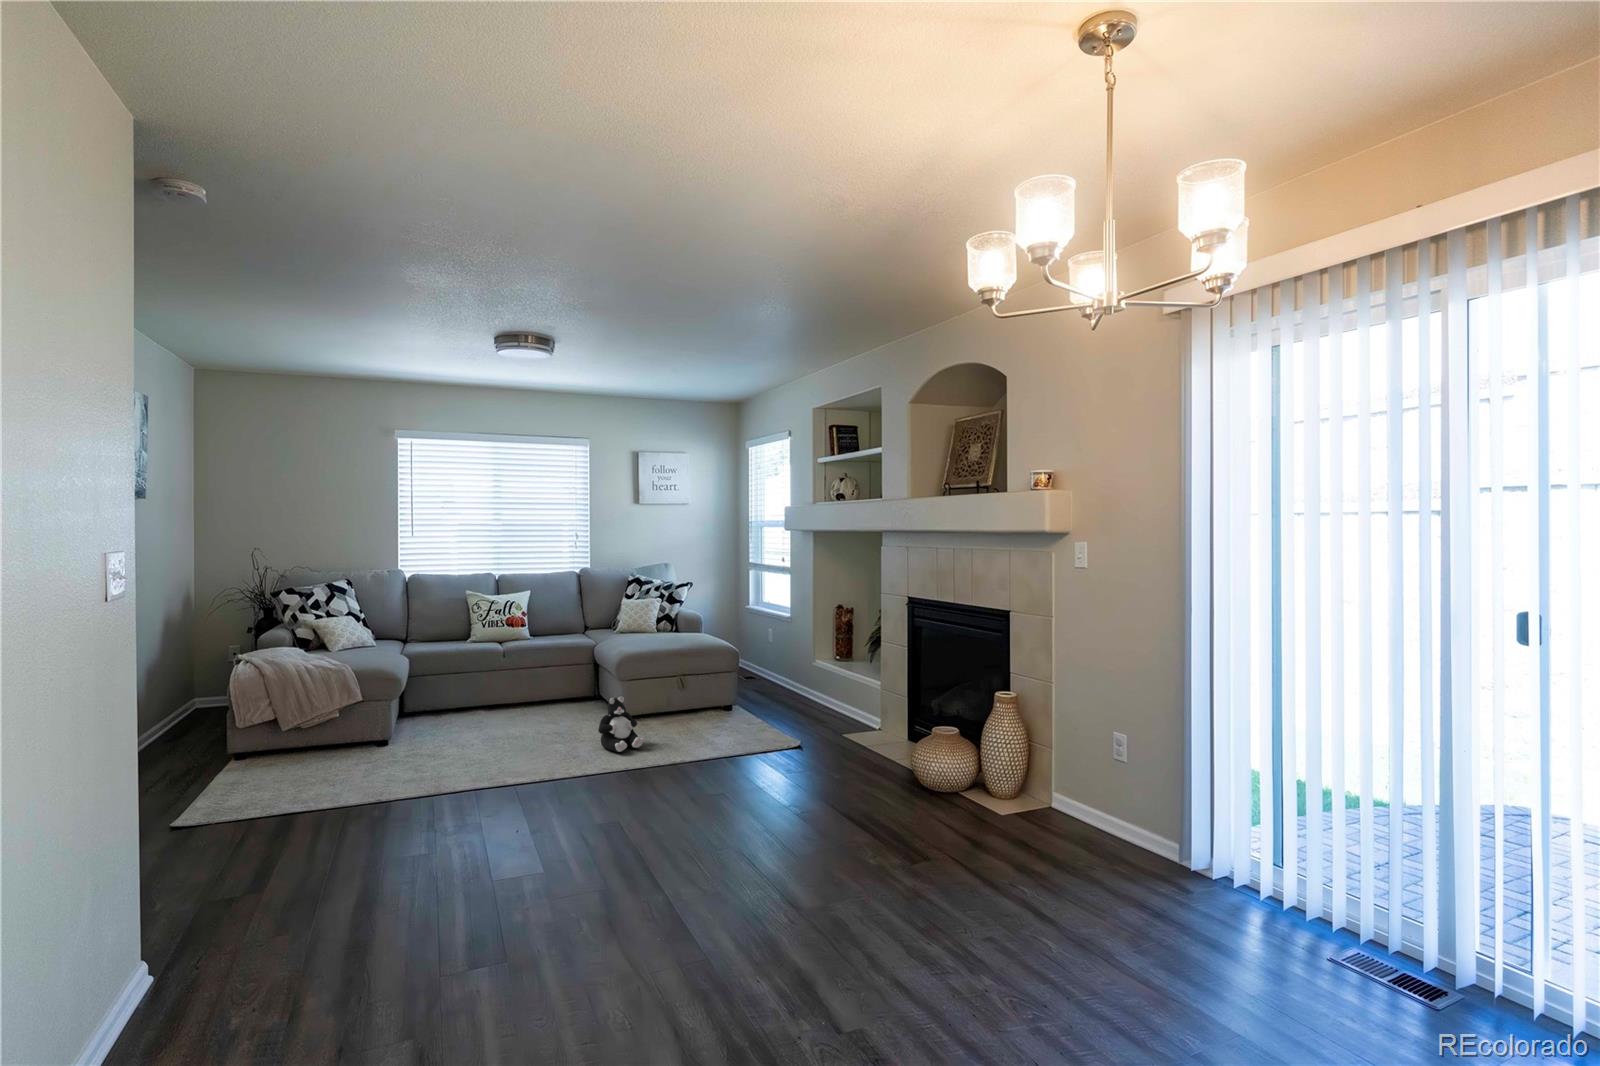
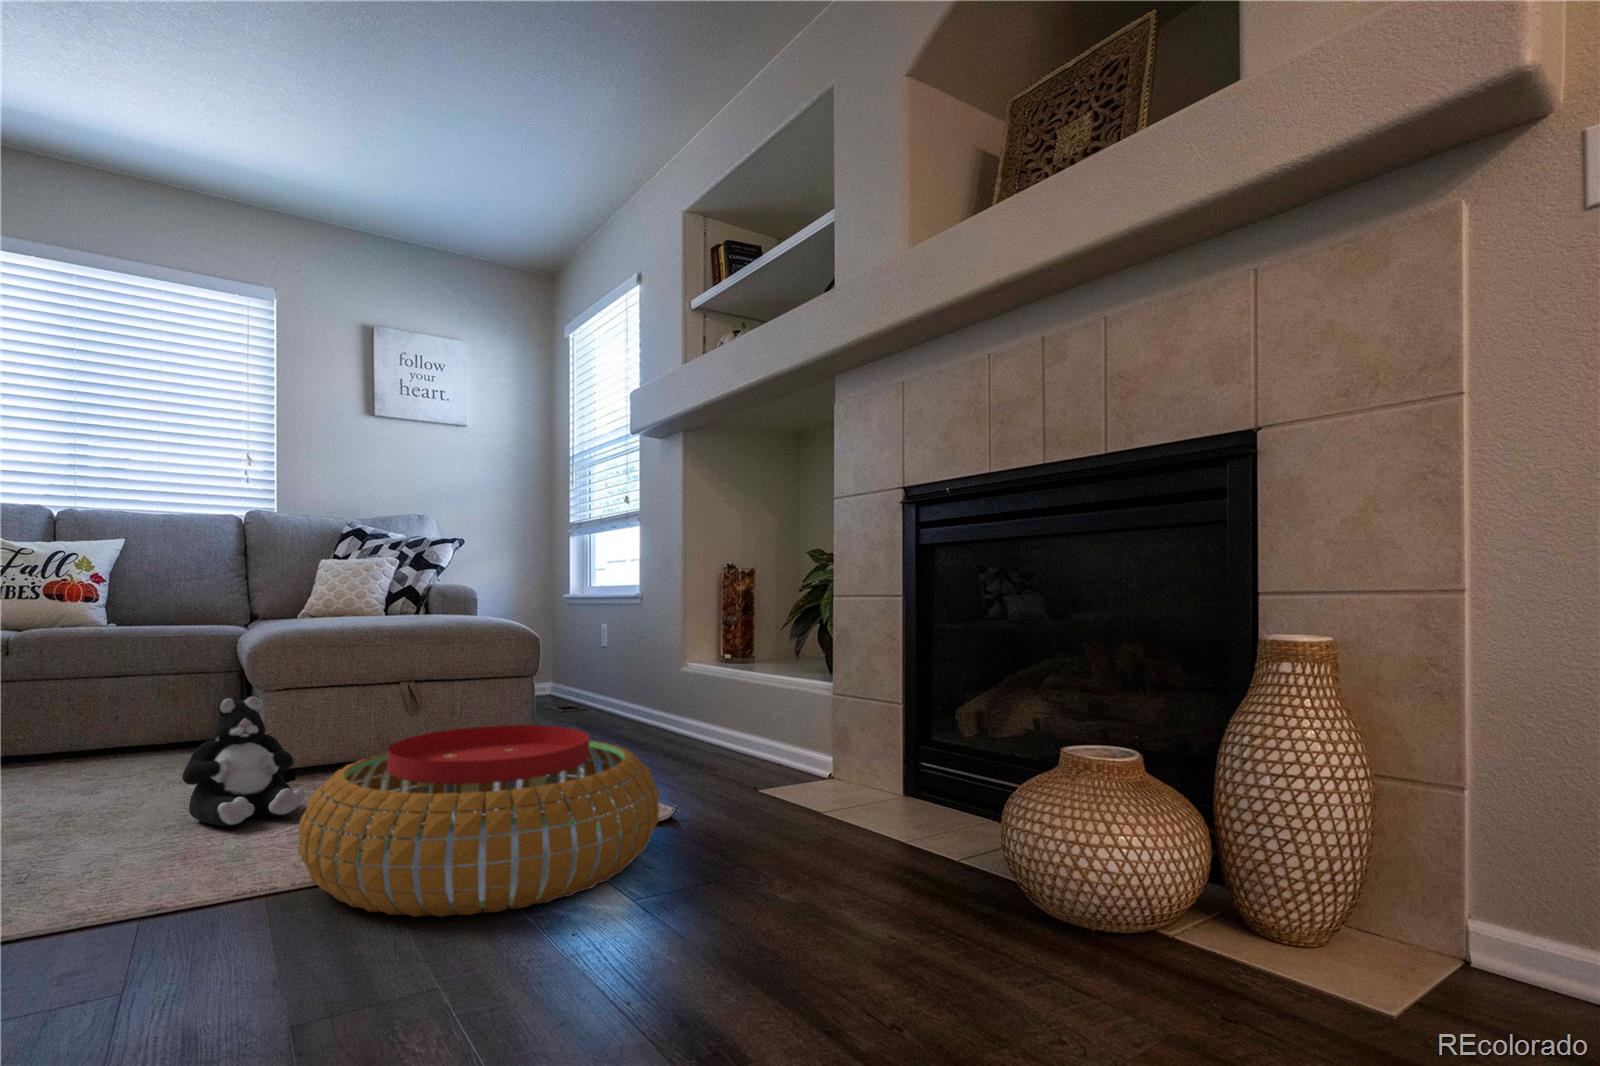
pouf: none [656,720,787,798] -> present [298,725,659,917]

